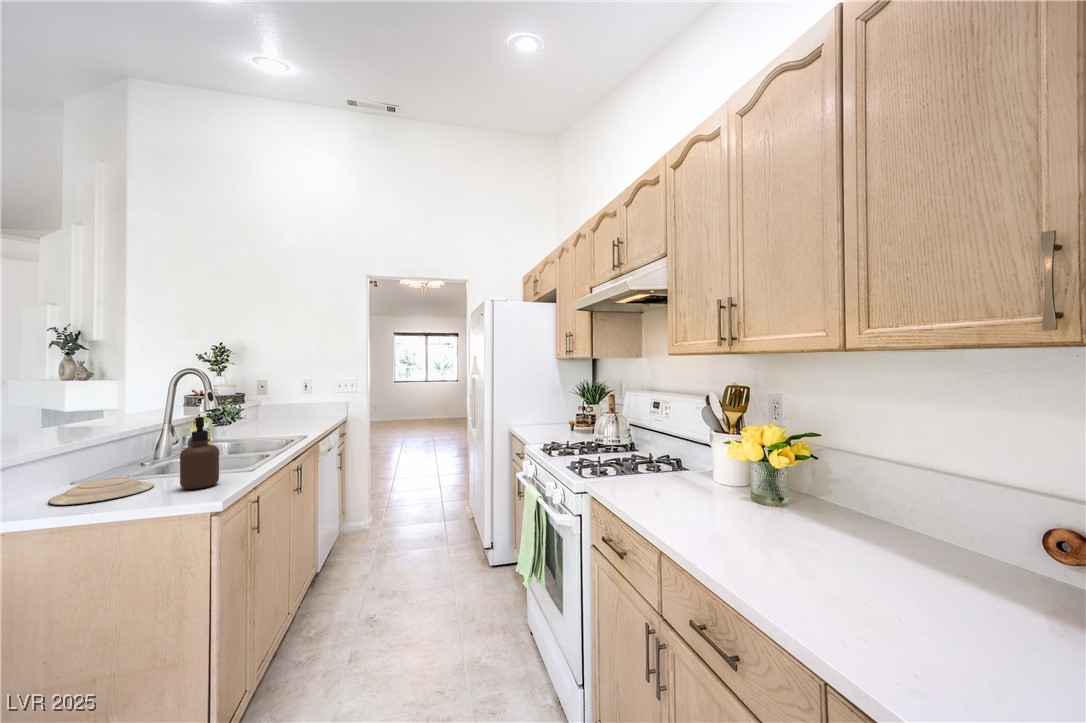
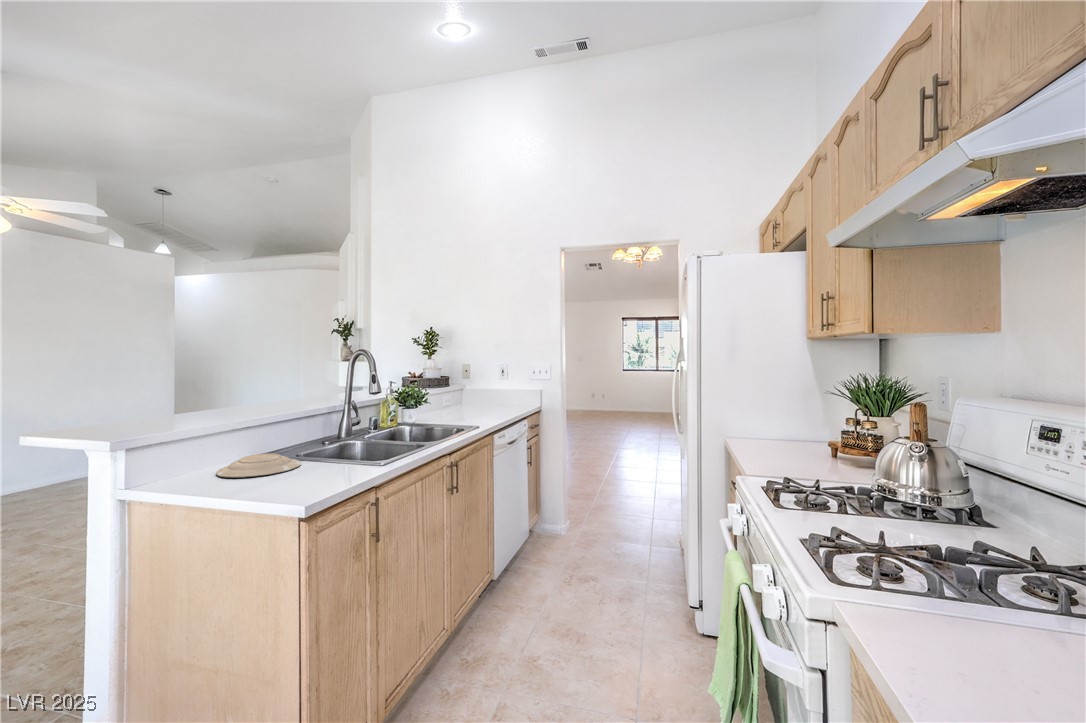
soap dispenser: present [180,417,219,490] -> none [303,399,341,478]

